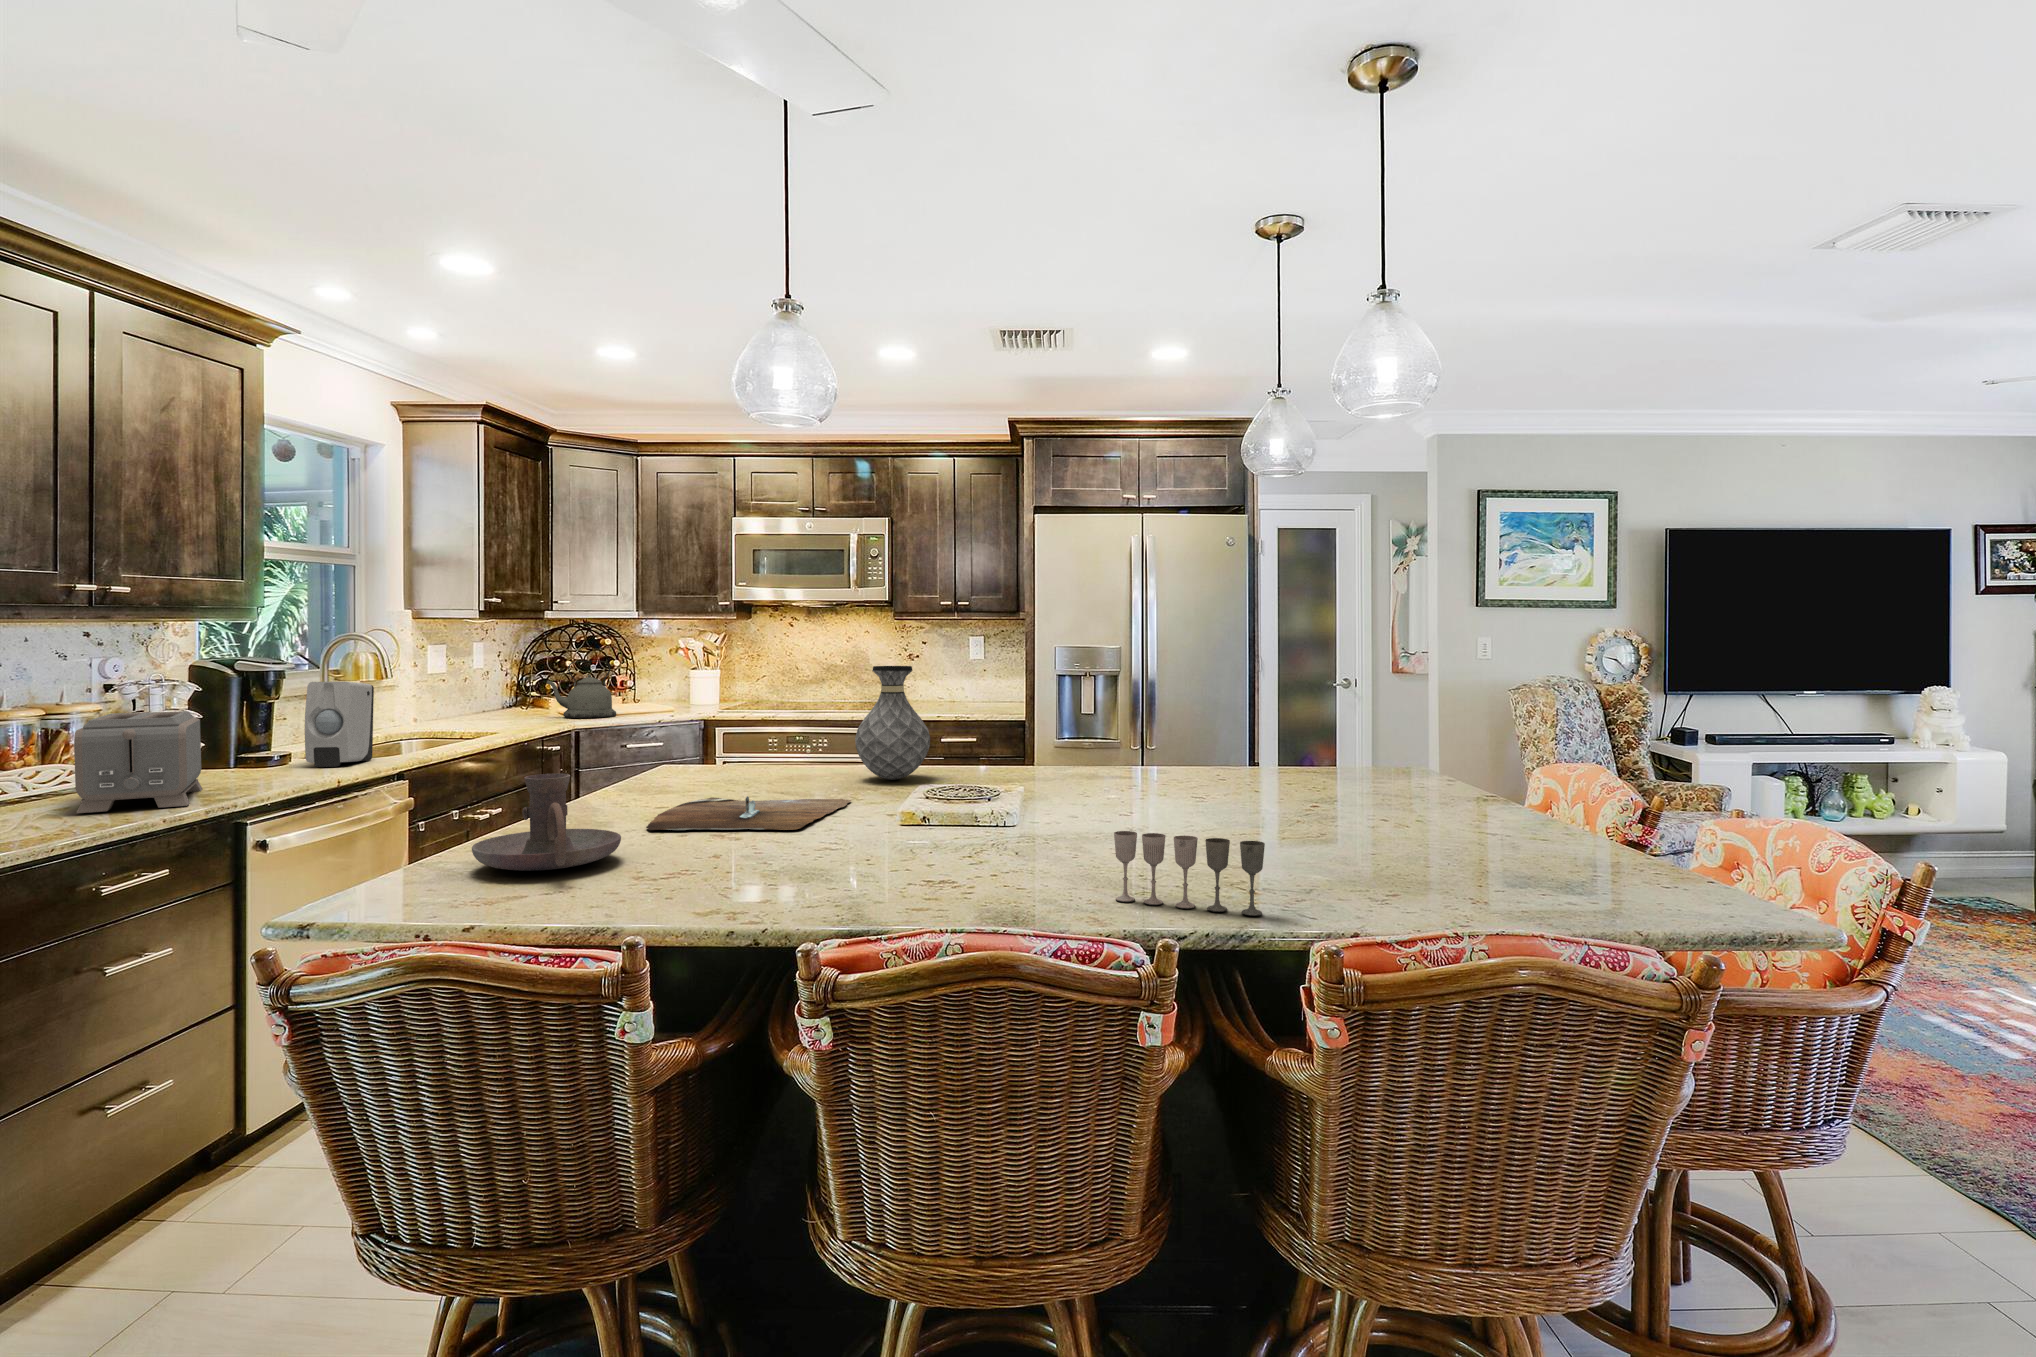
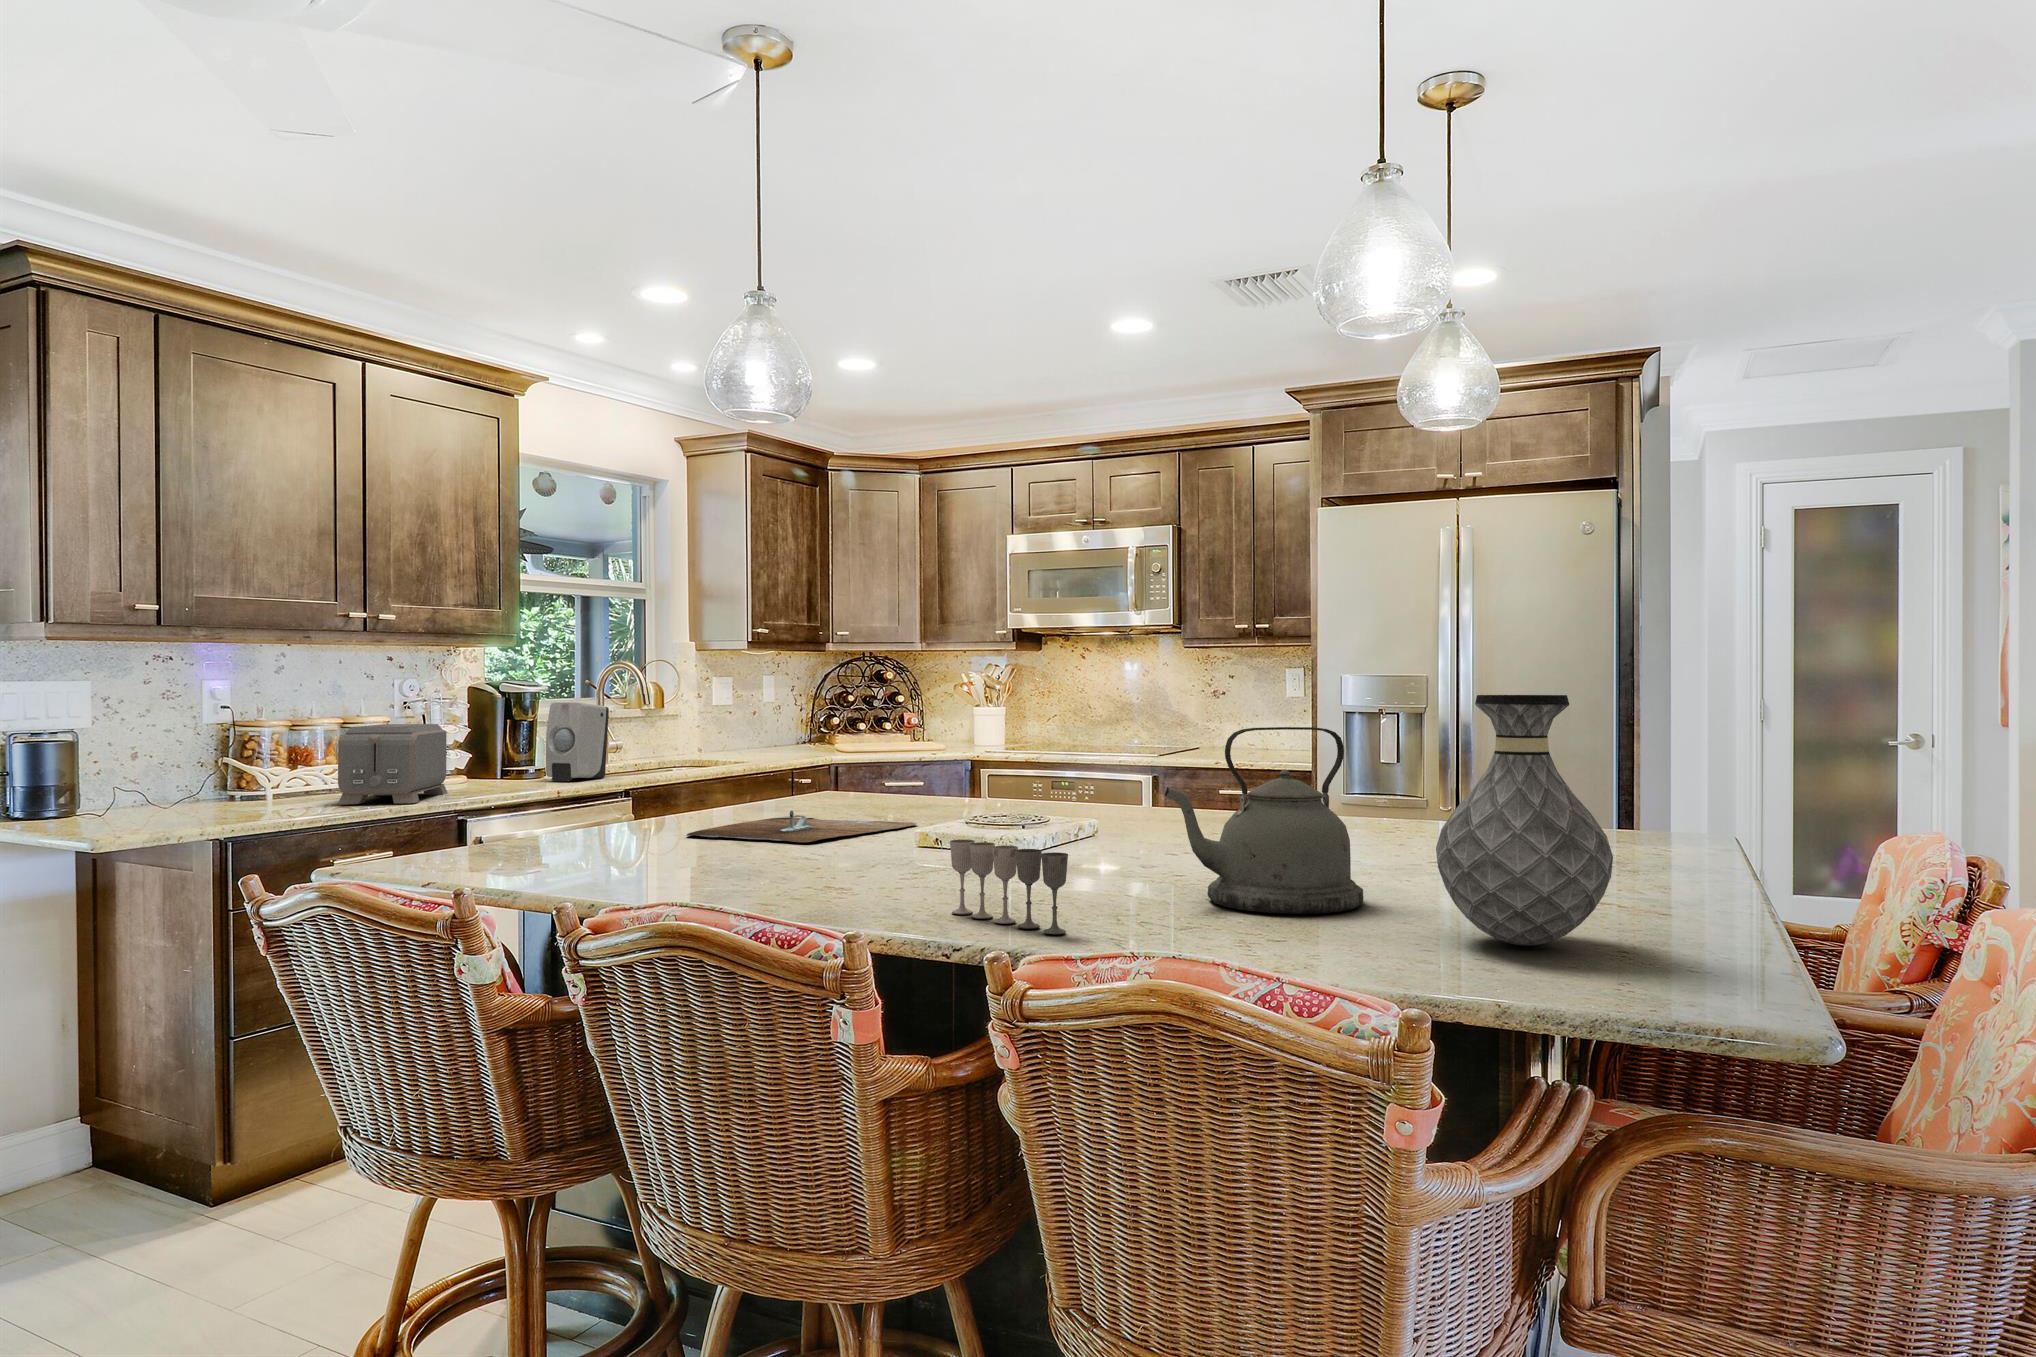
kettle: present [546,661,616,718] -> present [1165,727,1363,914]
vase: present [855,666,930,780] -> present [1436,695,1613,946]
candle holder: present [472,774,621,871] -> none [489,771,621,855]

